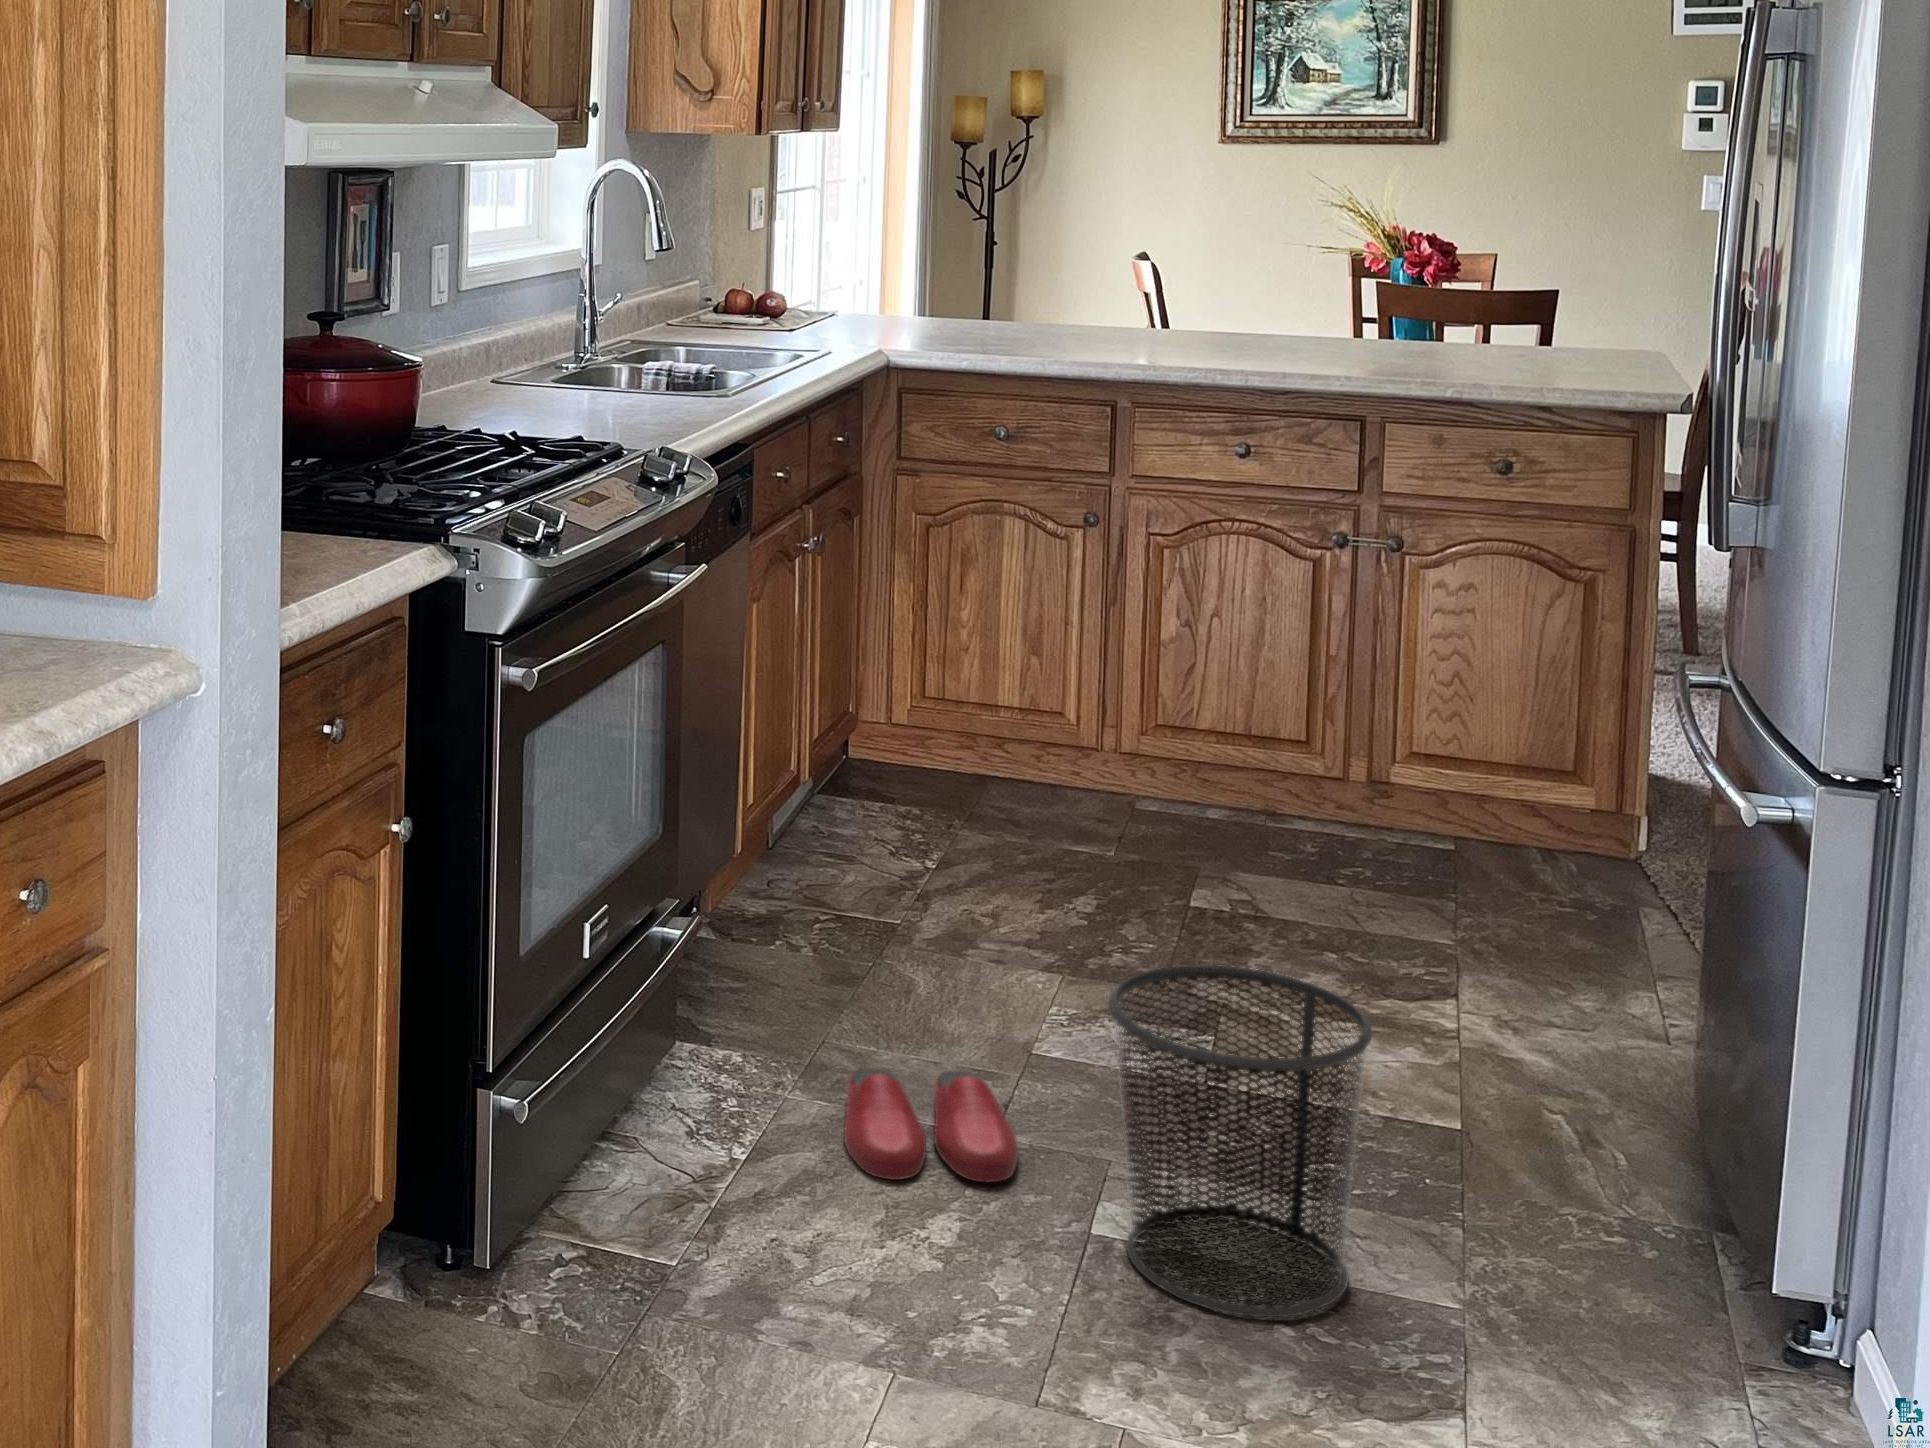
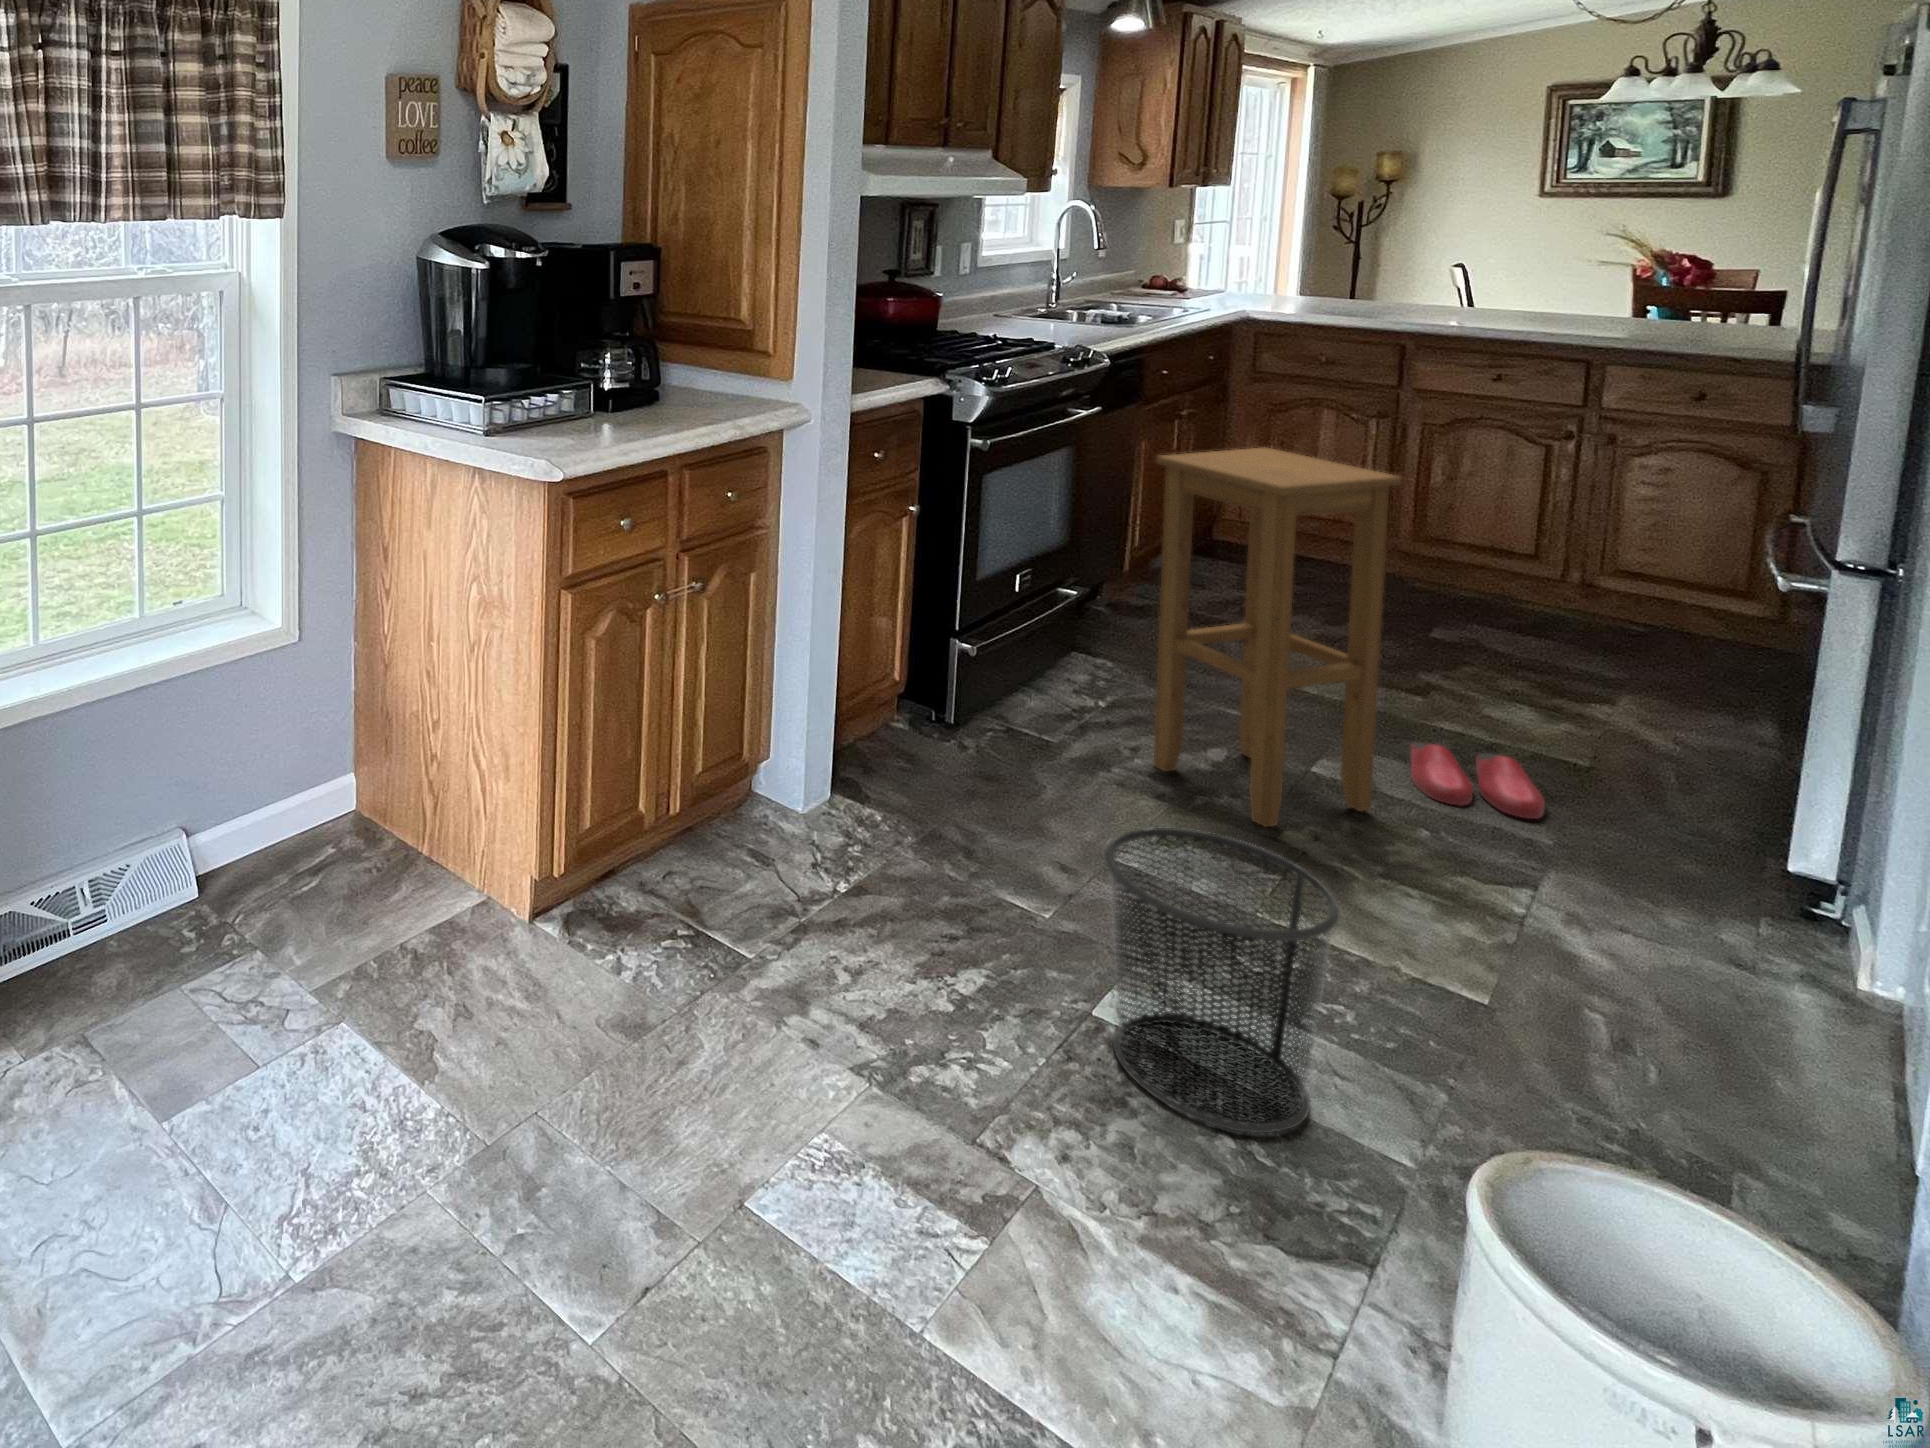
stool: none [1010,481,1283,975] -> present [1153,448,1402,827]
slippers: present [844,1068,1018,1182] -> present [1410,742,1545,819]

